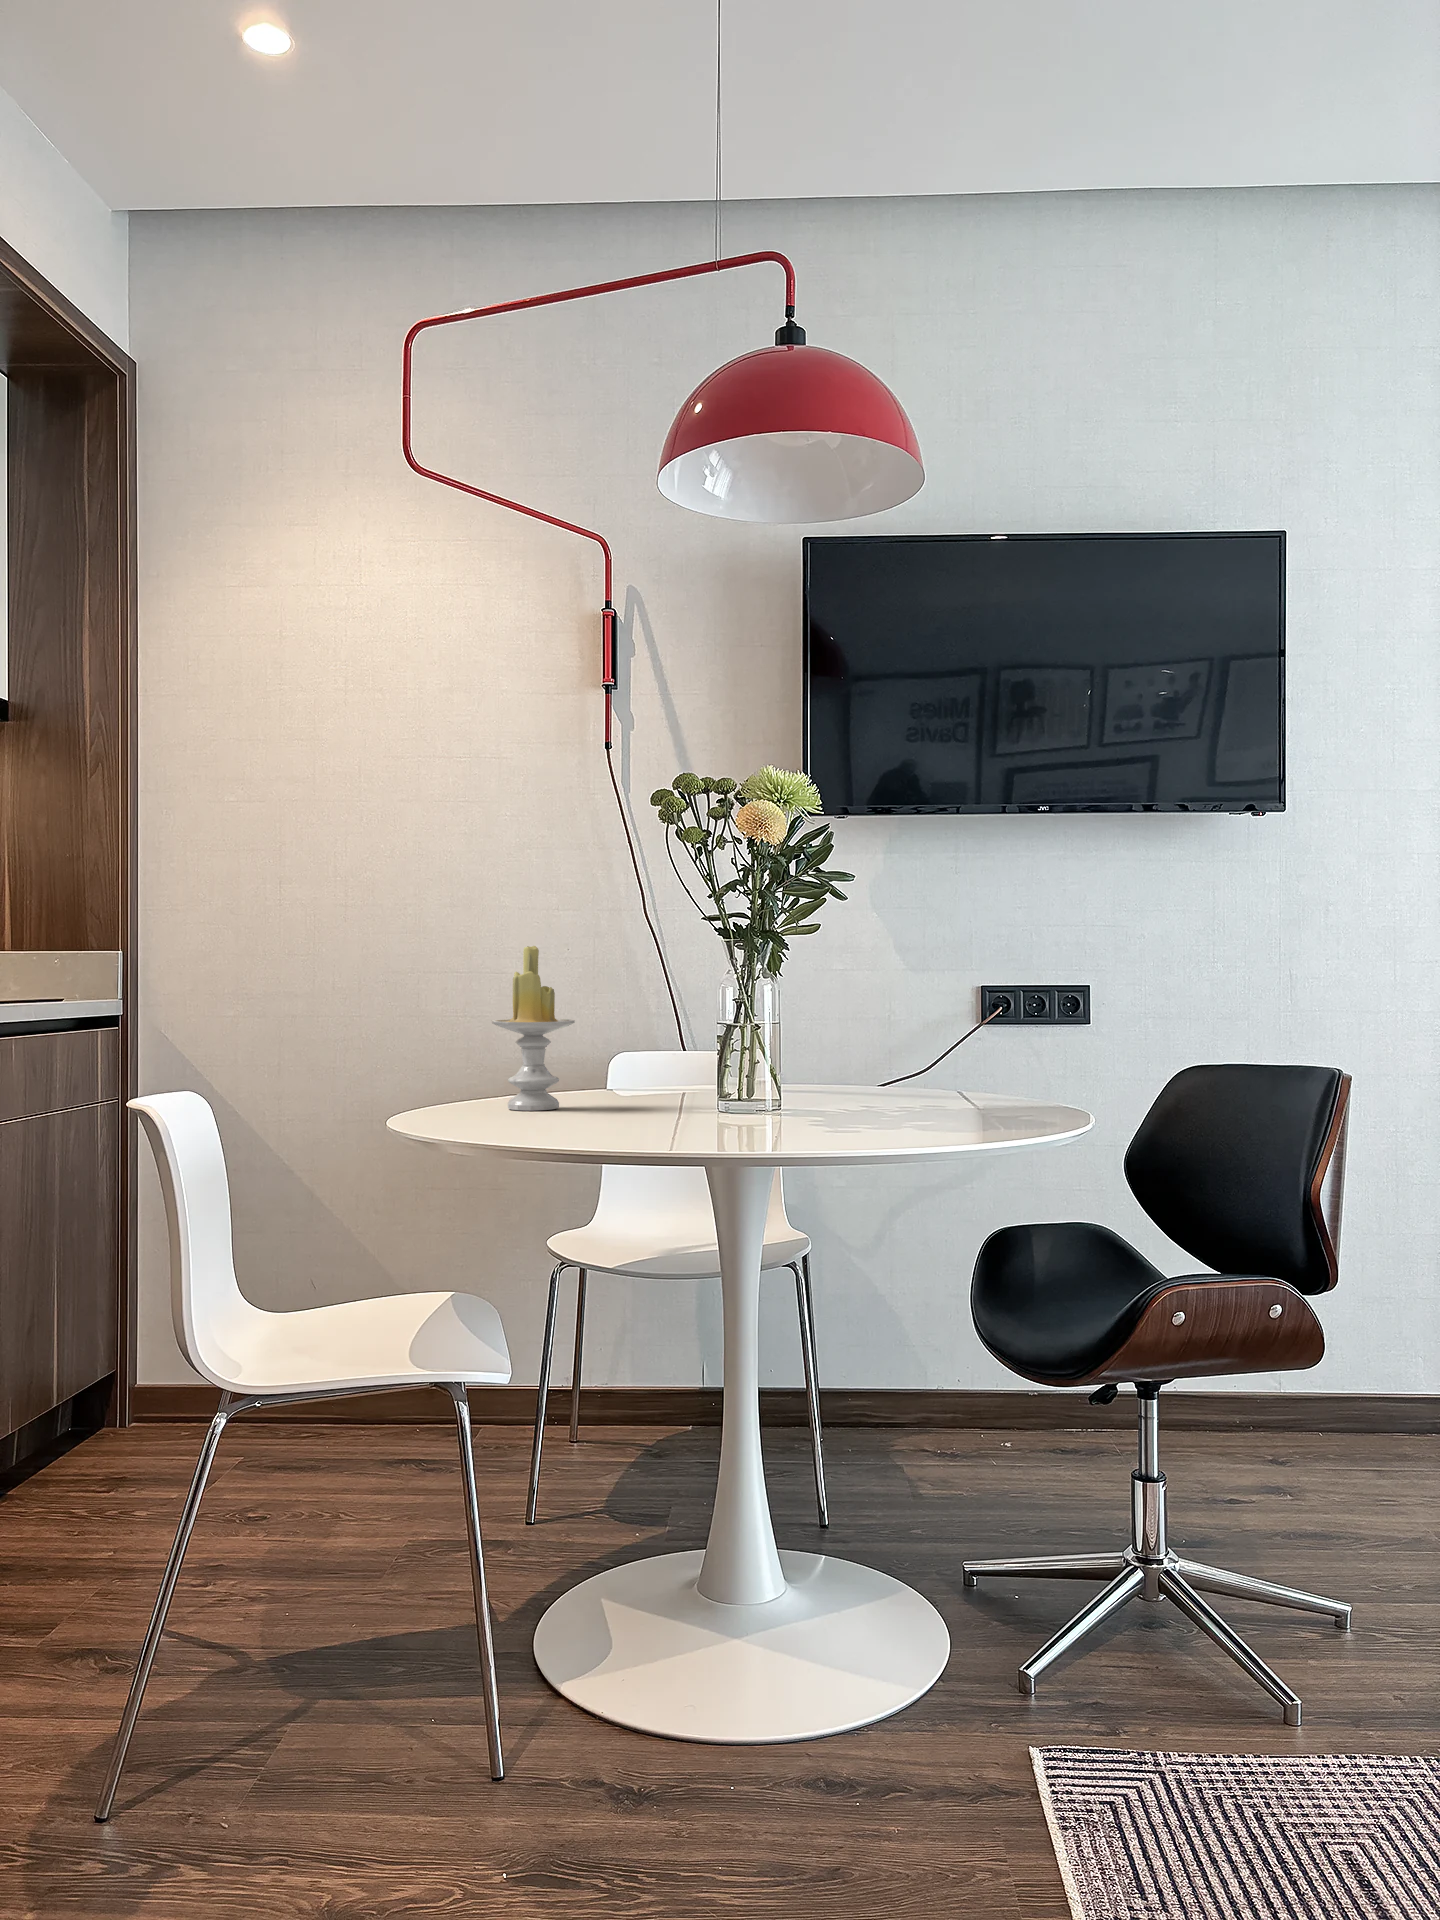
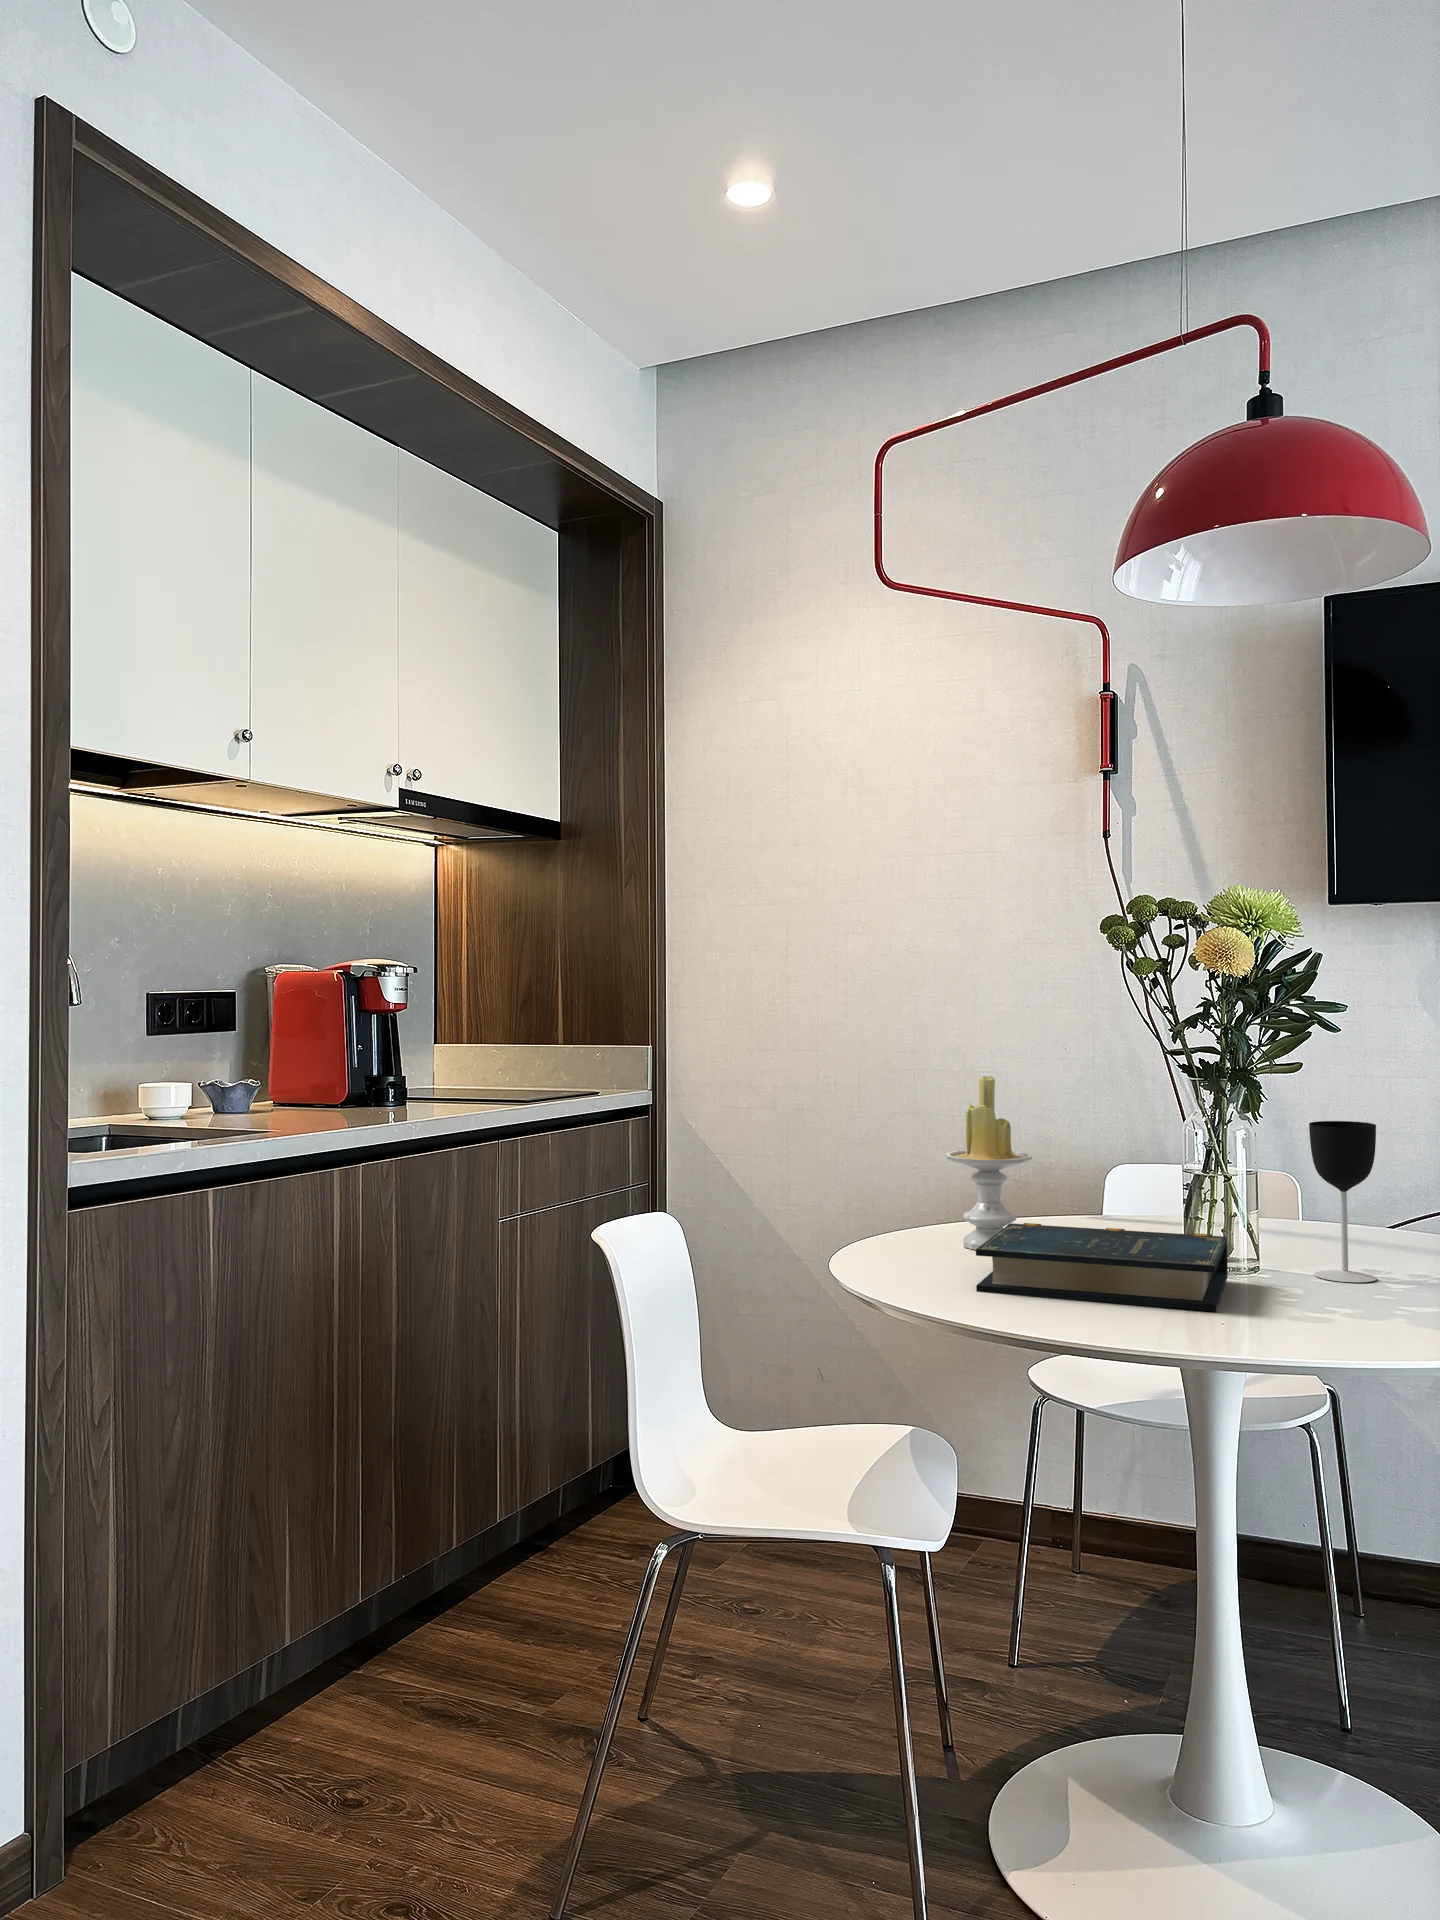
wine glass: none [818,979,871,1113] -> present [1309,1121,1377,1282]
book: none [544,1076,759,1130] -> present [976,1223,1228,1311]

